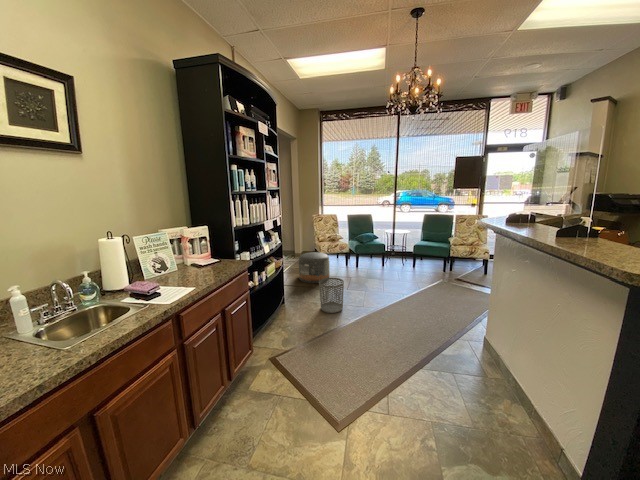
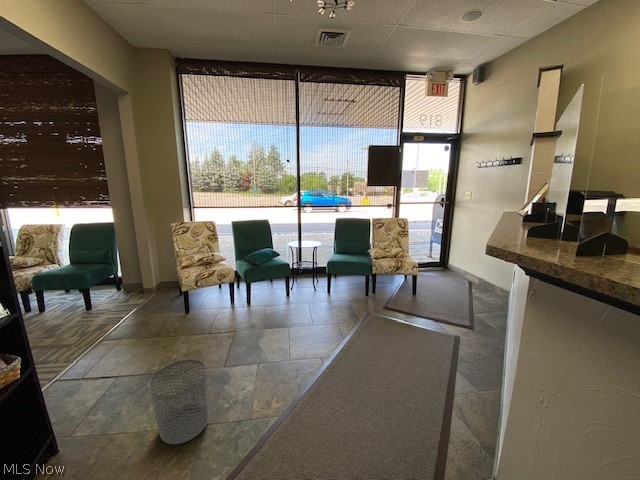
pouf: present [299,252,330,283] -> none [136,290,199,351]

